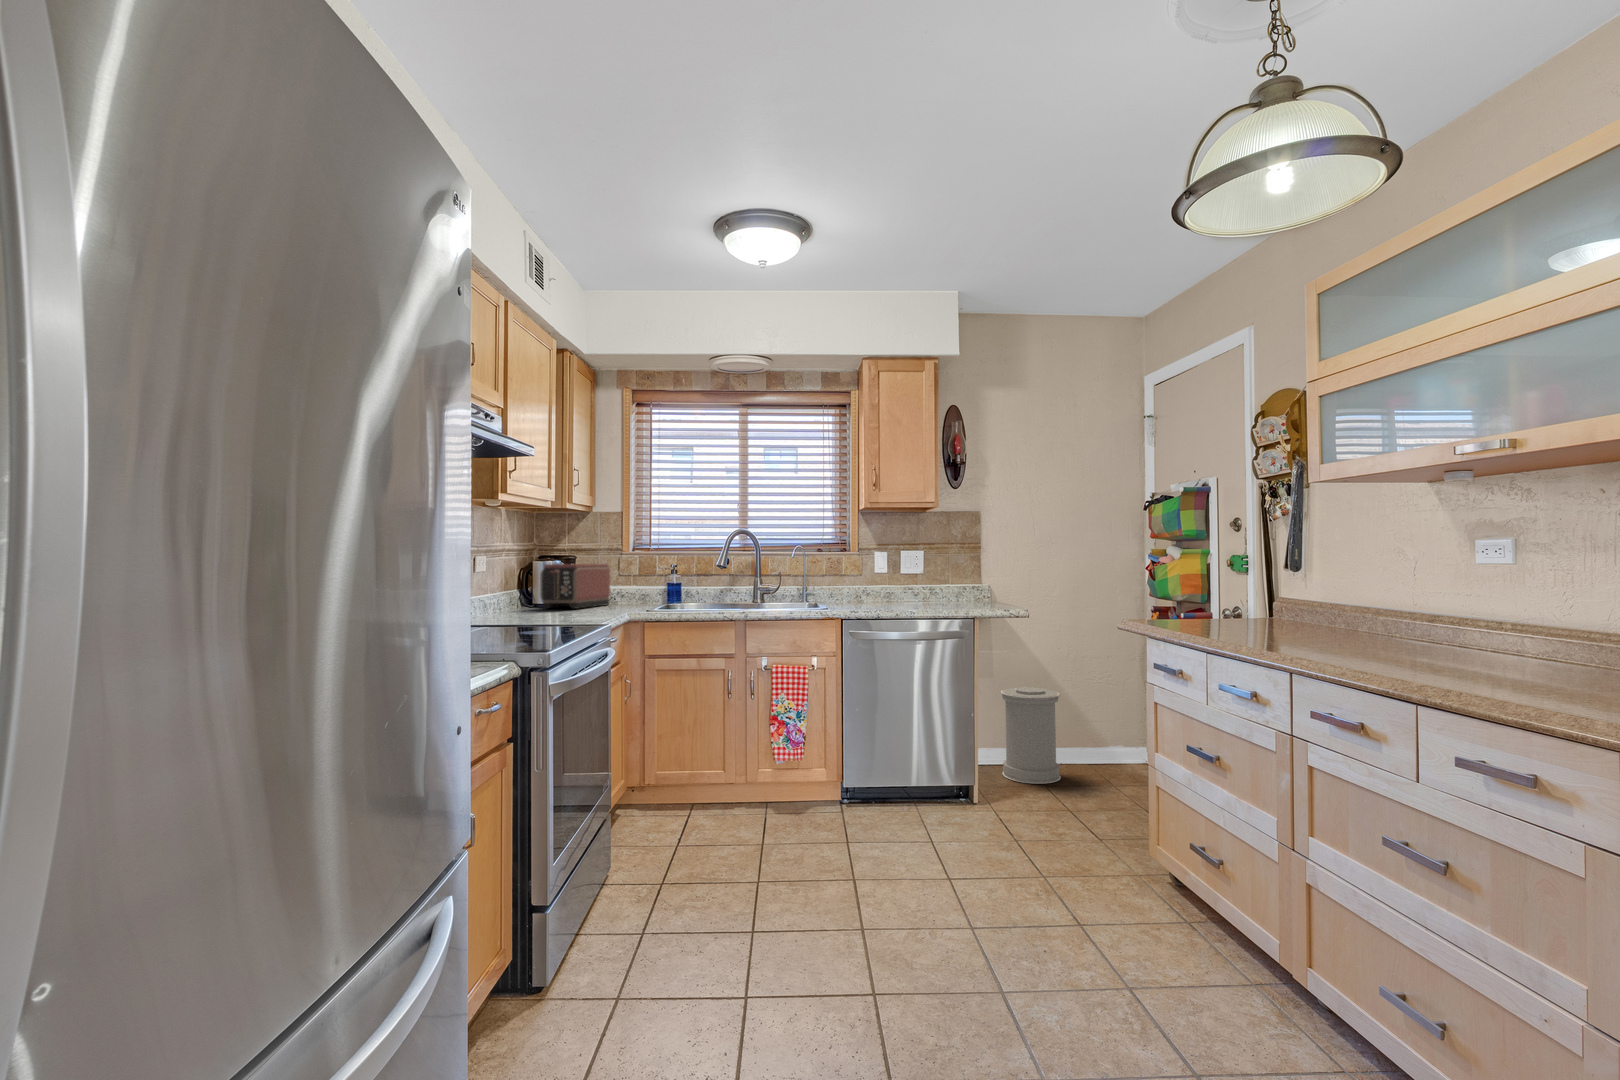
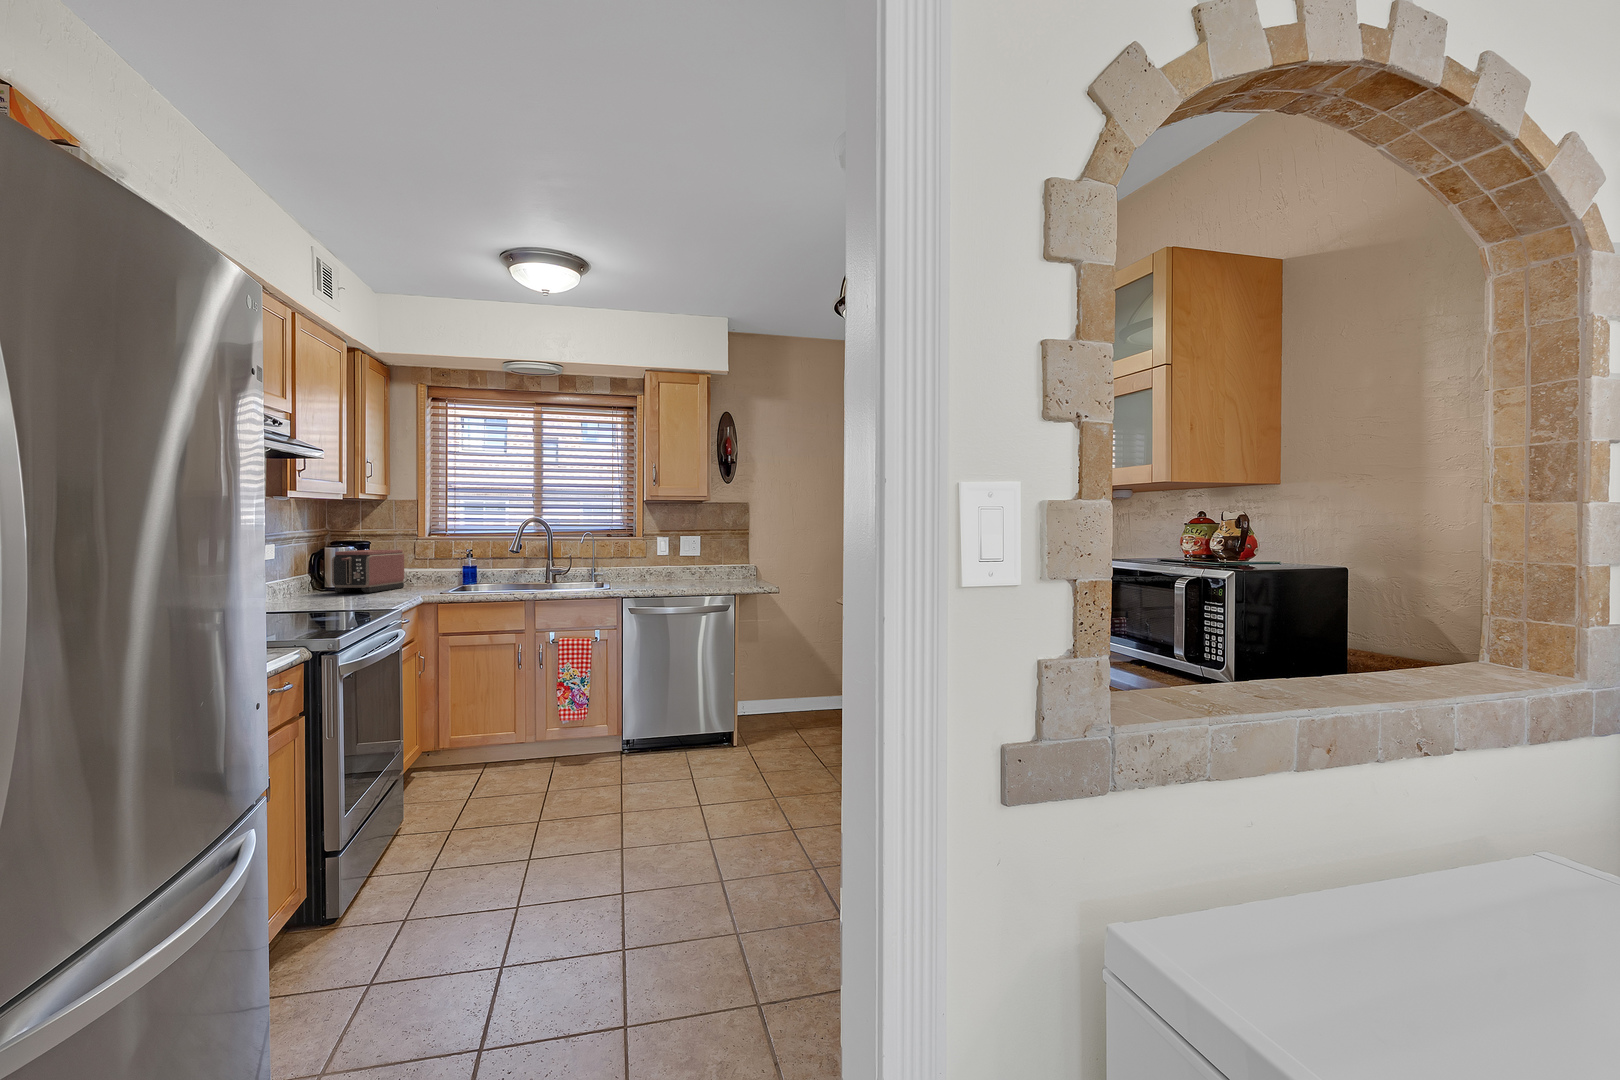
trash can: present [1001,687,1061,784] -> none [763,651,809,729]

